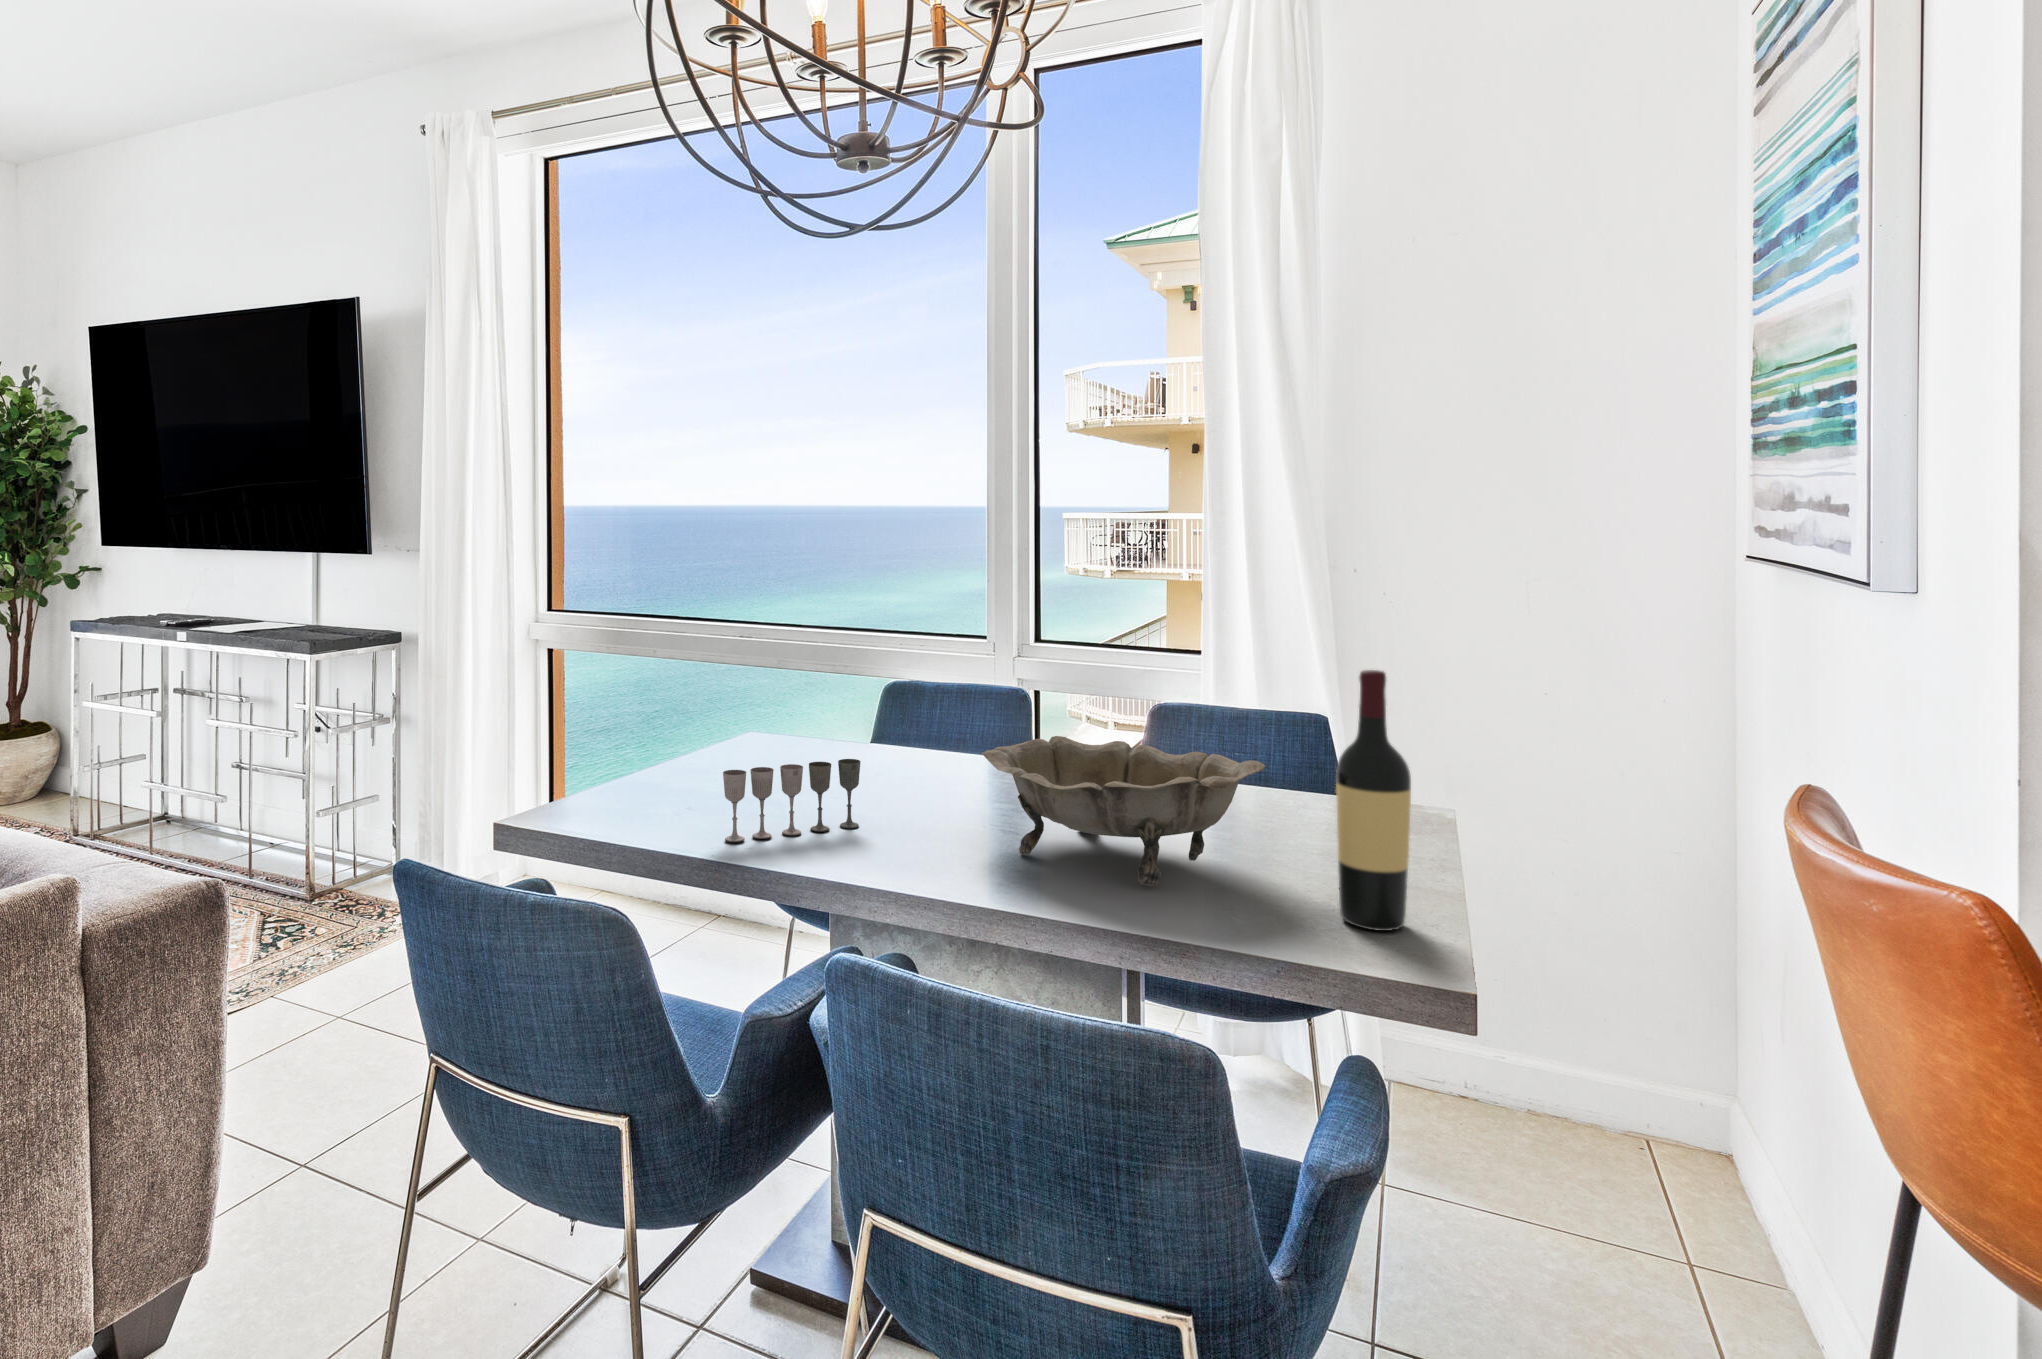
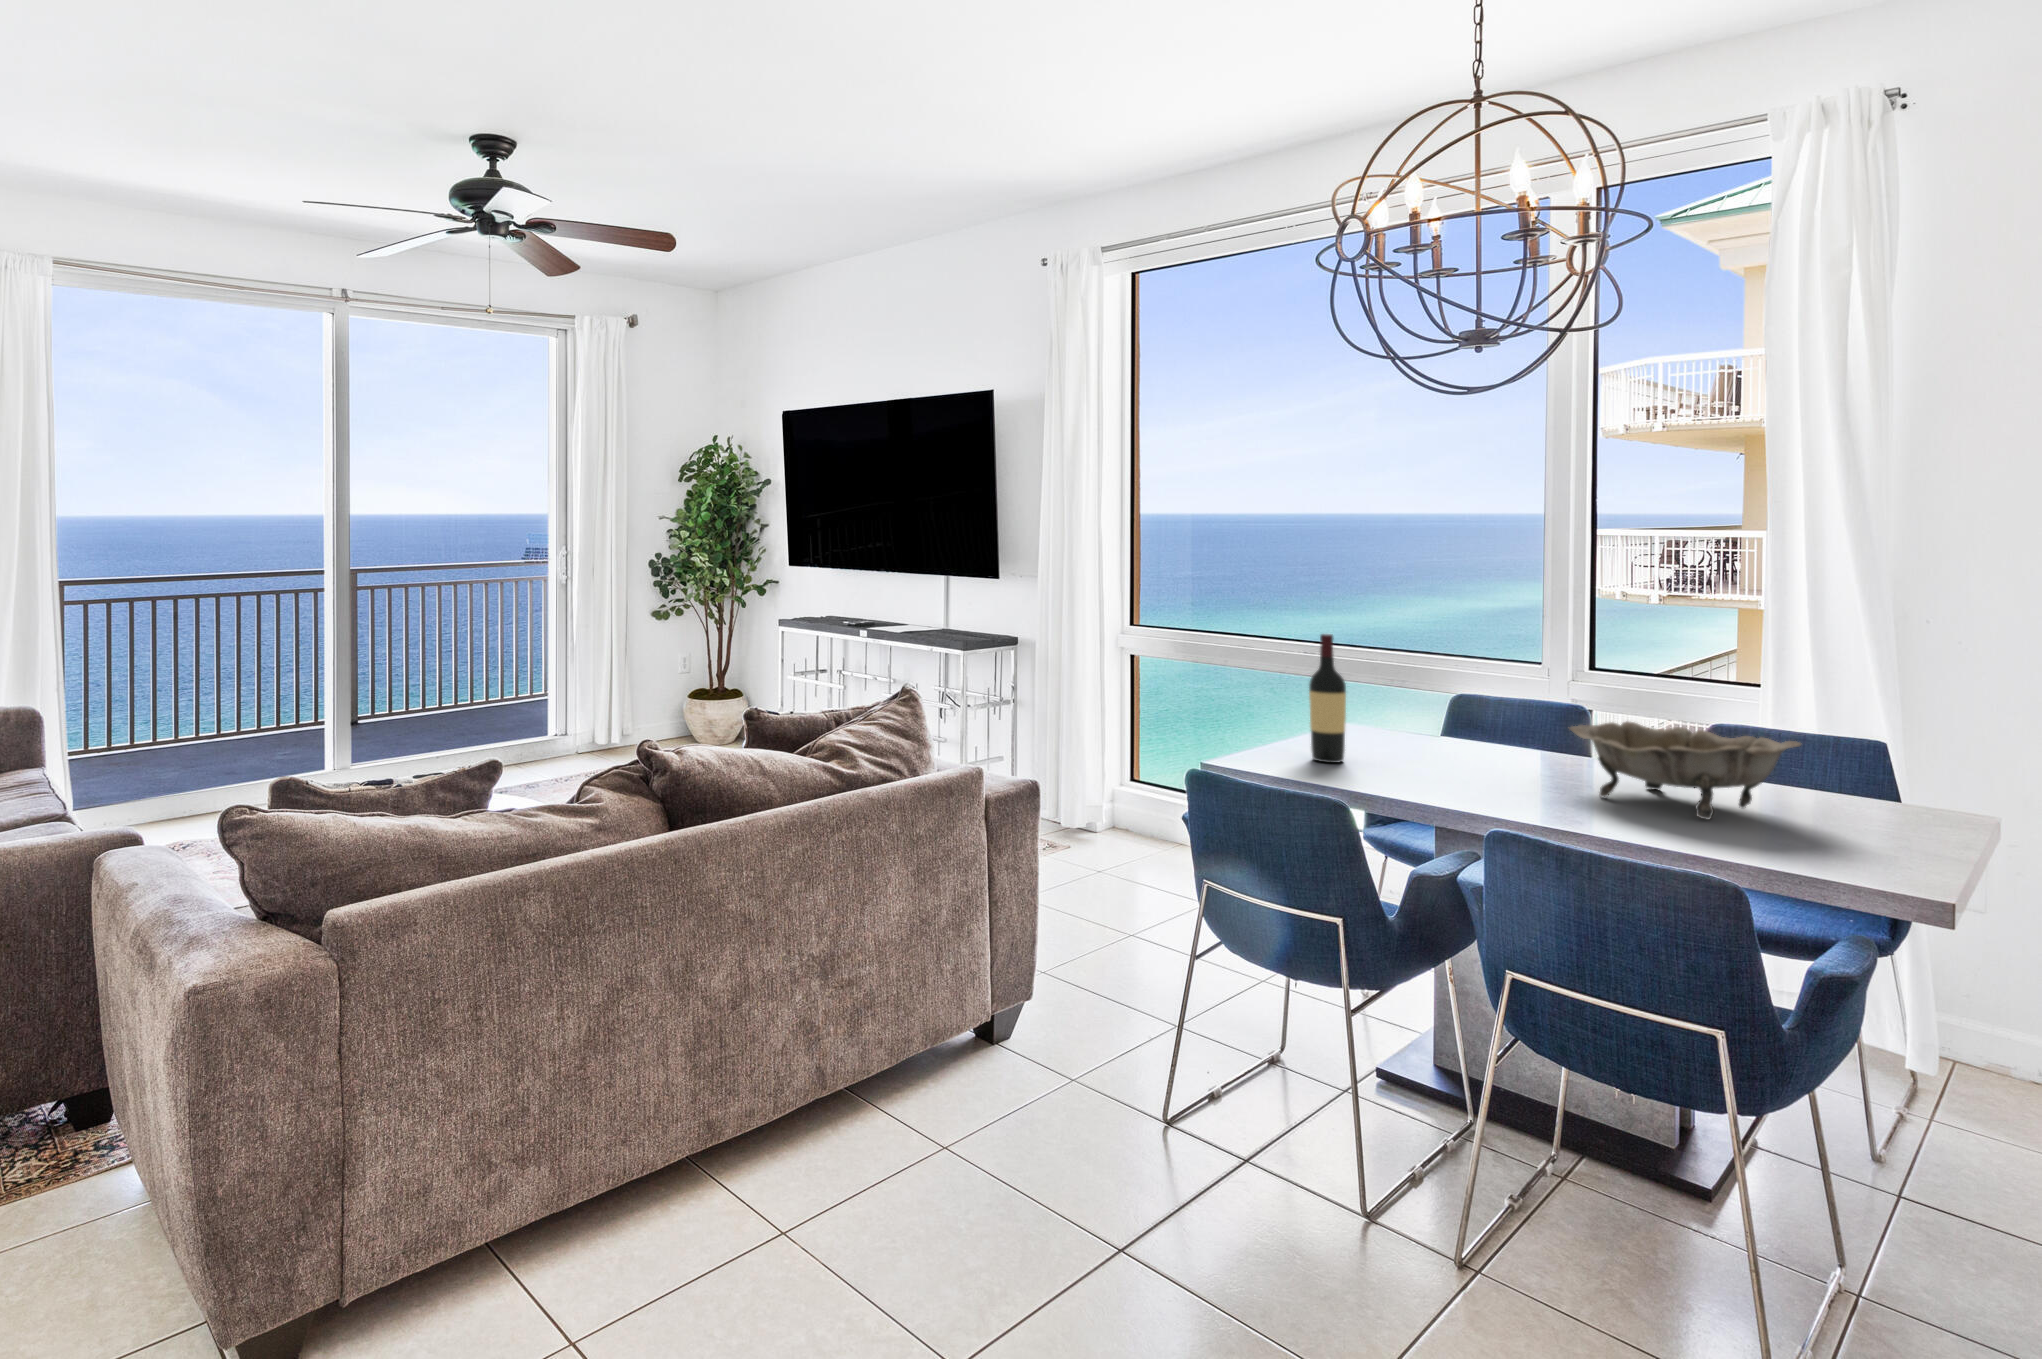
wine bottle: present [1336,670,1411,931] -> present [1309,634,1346,763]
wine glass: present [723,759,861,842] -> none [1371,729,1470,776]

